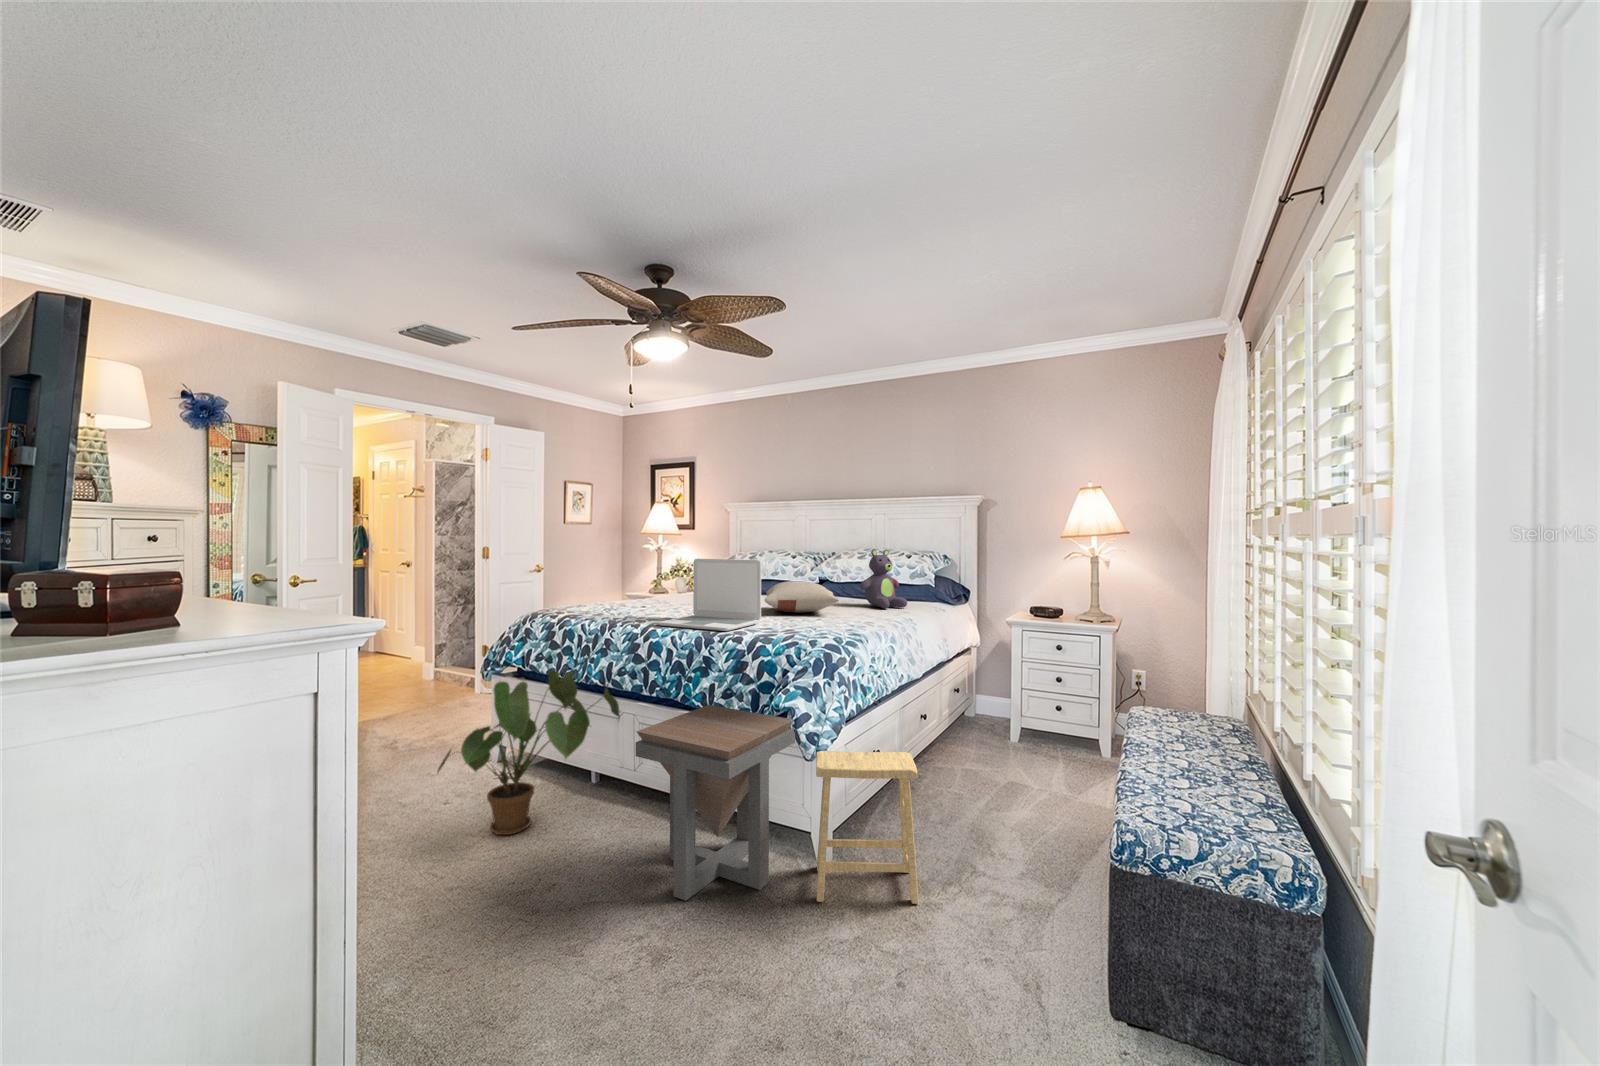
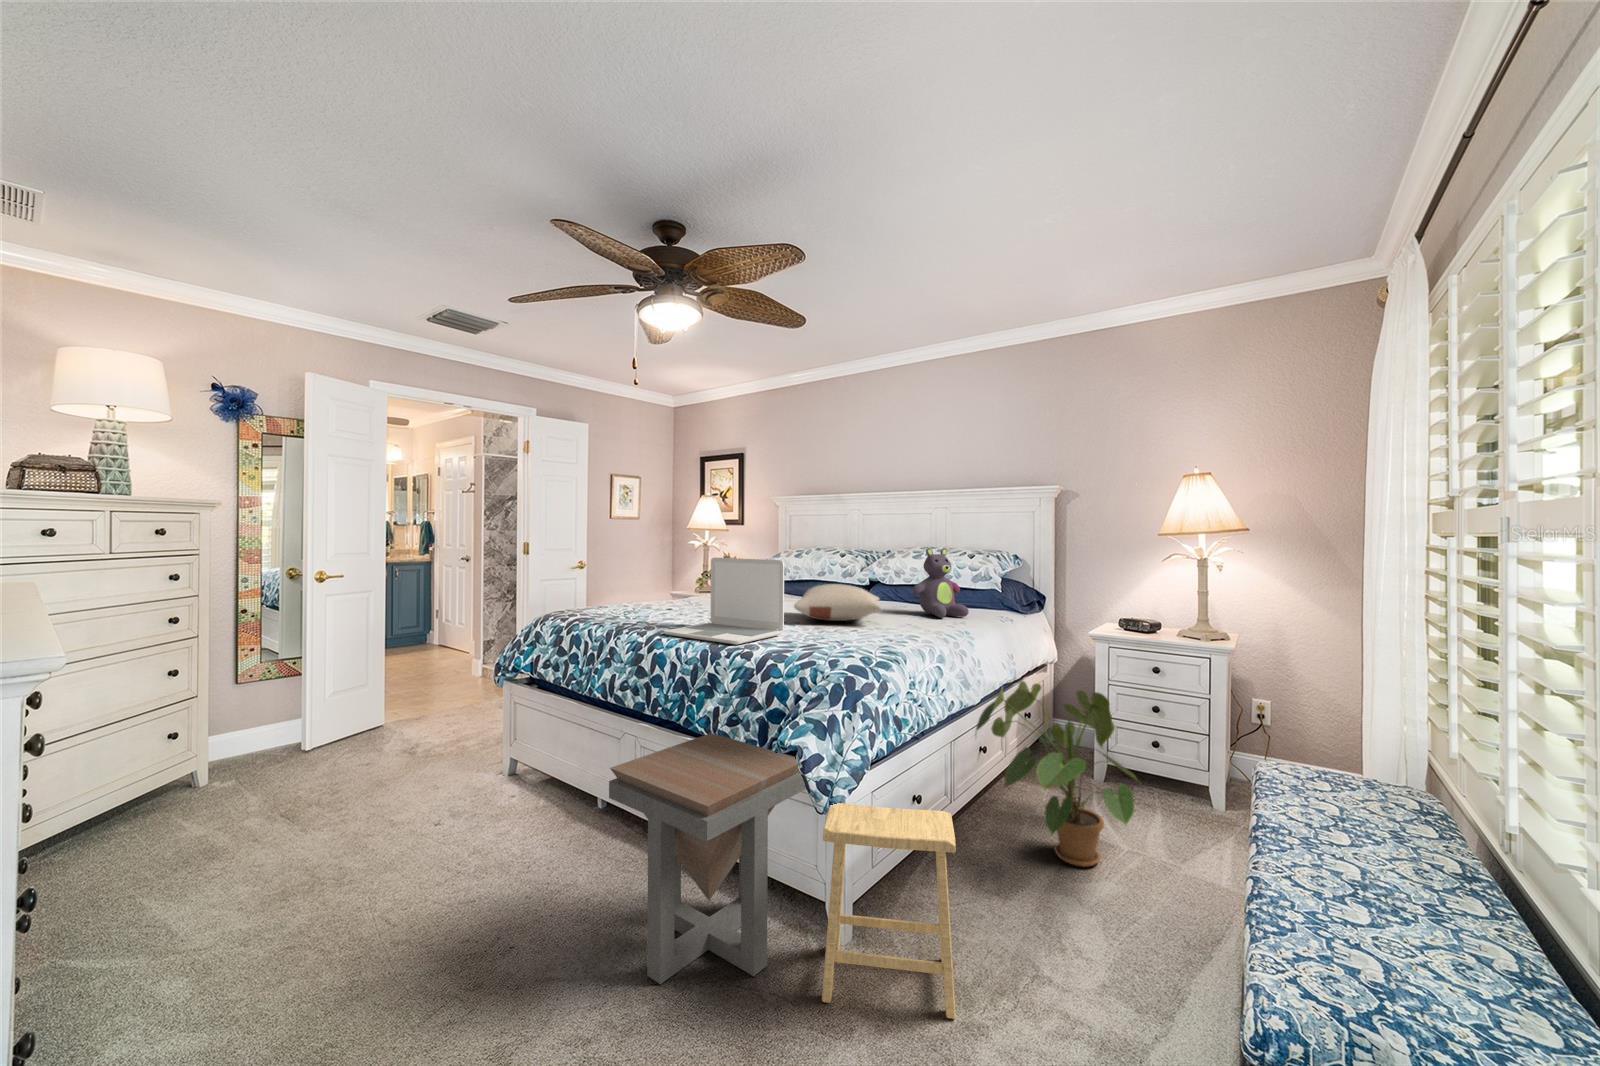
house plant: present [438,670,620,835] -> present [976,681,1138,867]

